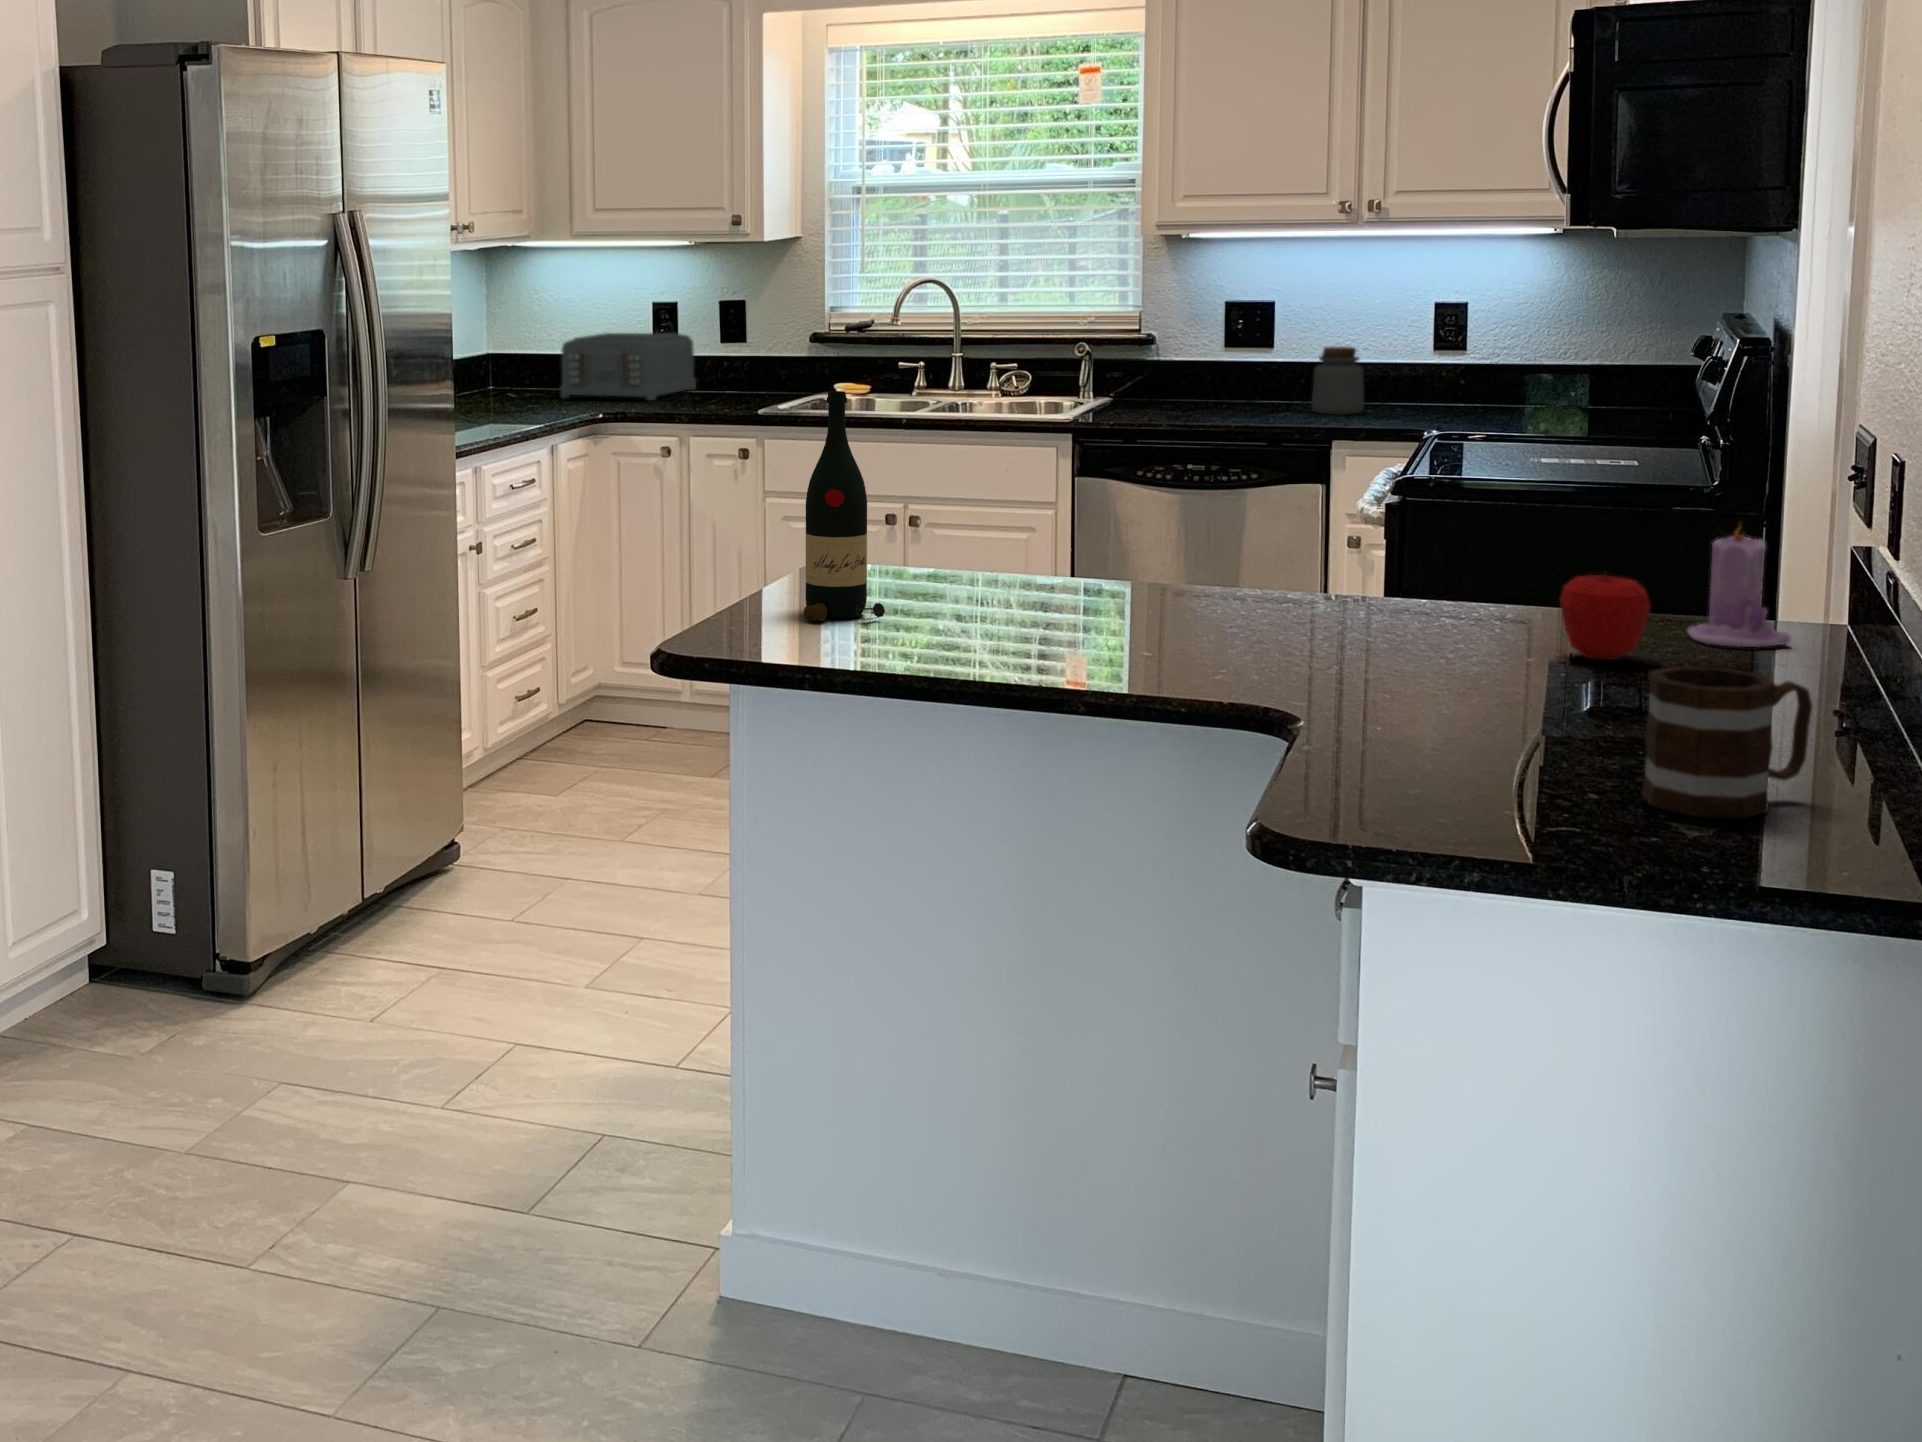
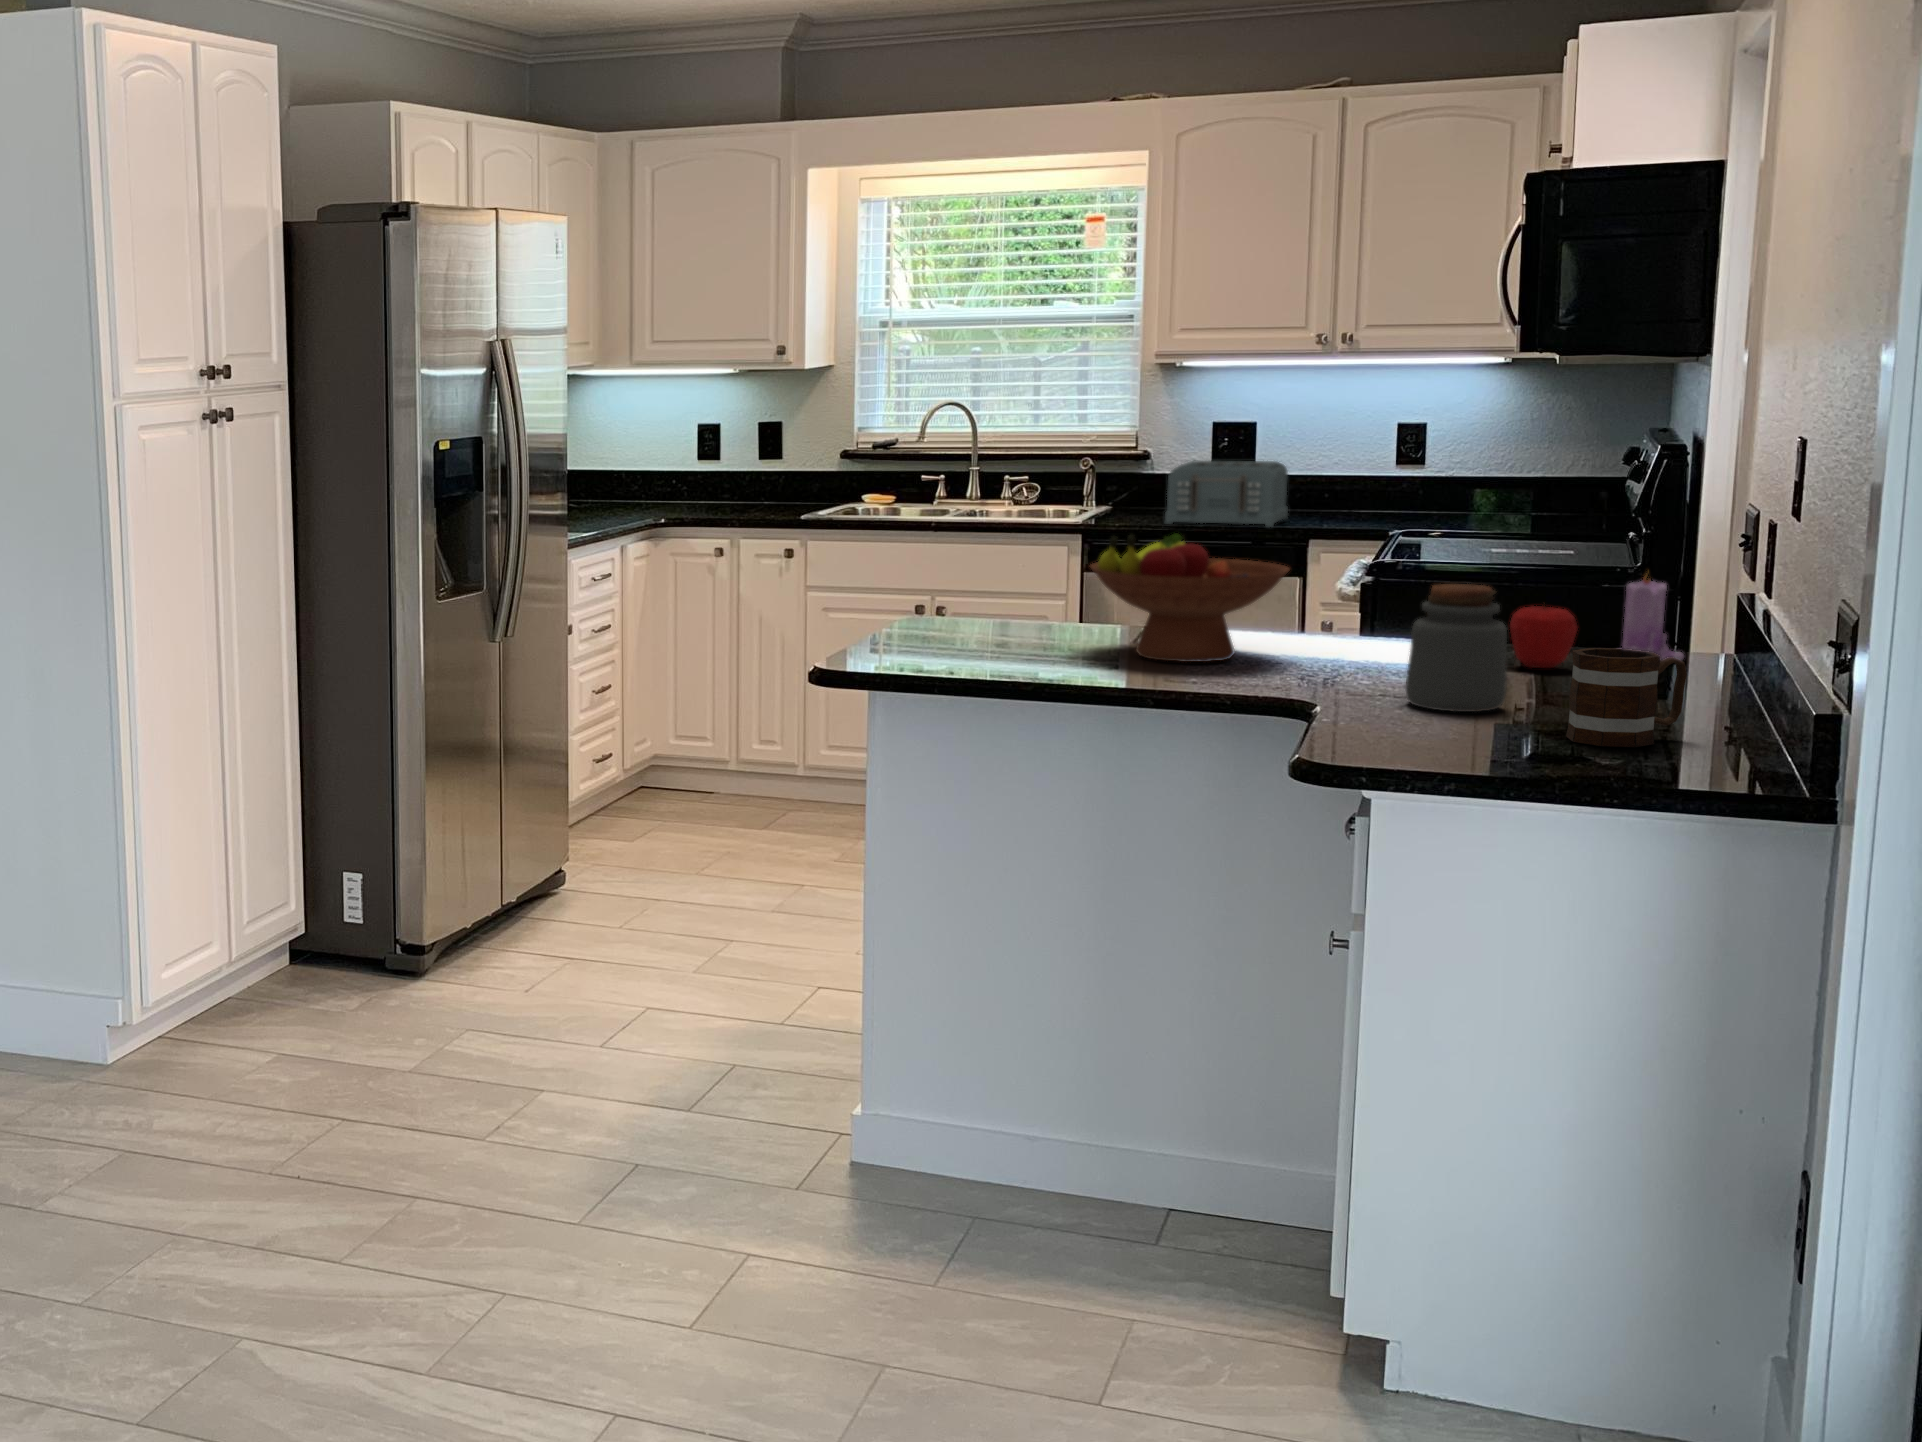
toaster: present [561,333,696,400] -> present [1165,461,1288,527]
jar: present [1311,346,1364,415] -> present [1405,584,1507,712]
wine bottle: present [804,391,885,621] -> none [931,472,993,645]
fruit bowl: none [1005,475,1268,651] -> present [1090,534,1290,662]

